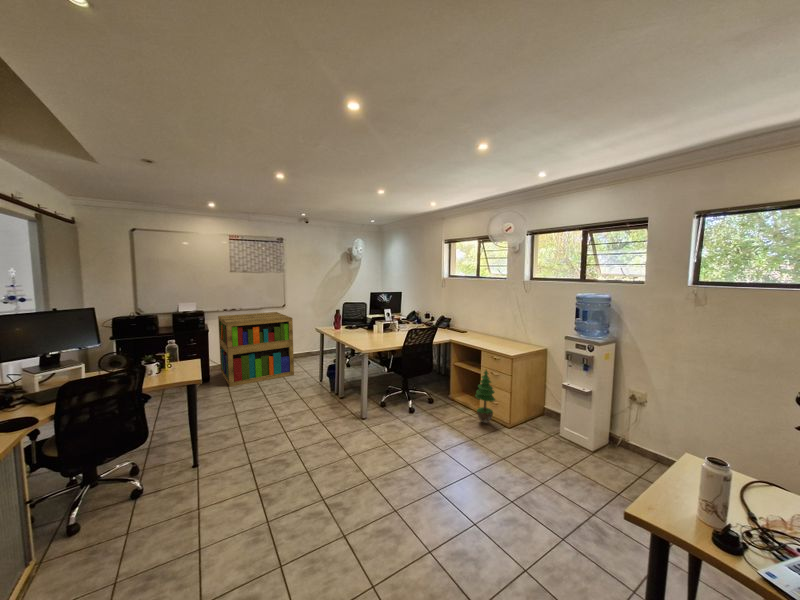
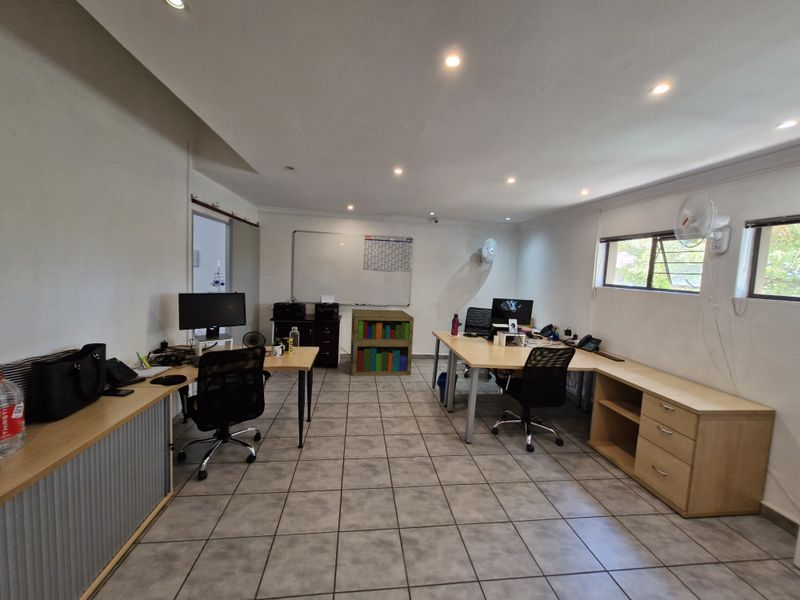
potted tree: present [475,370,495,423] -> none [626,419,662,496]

